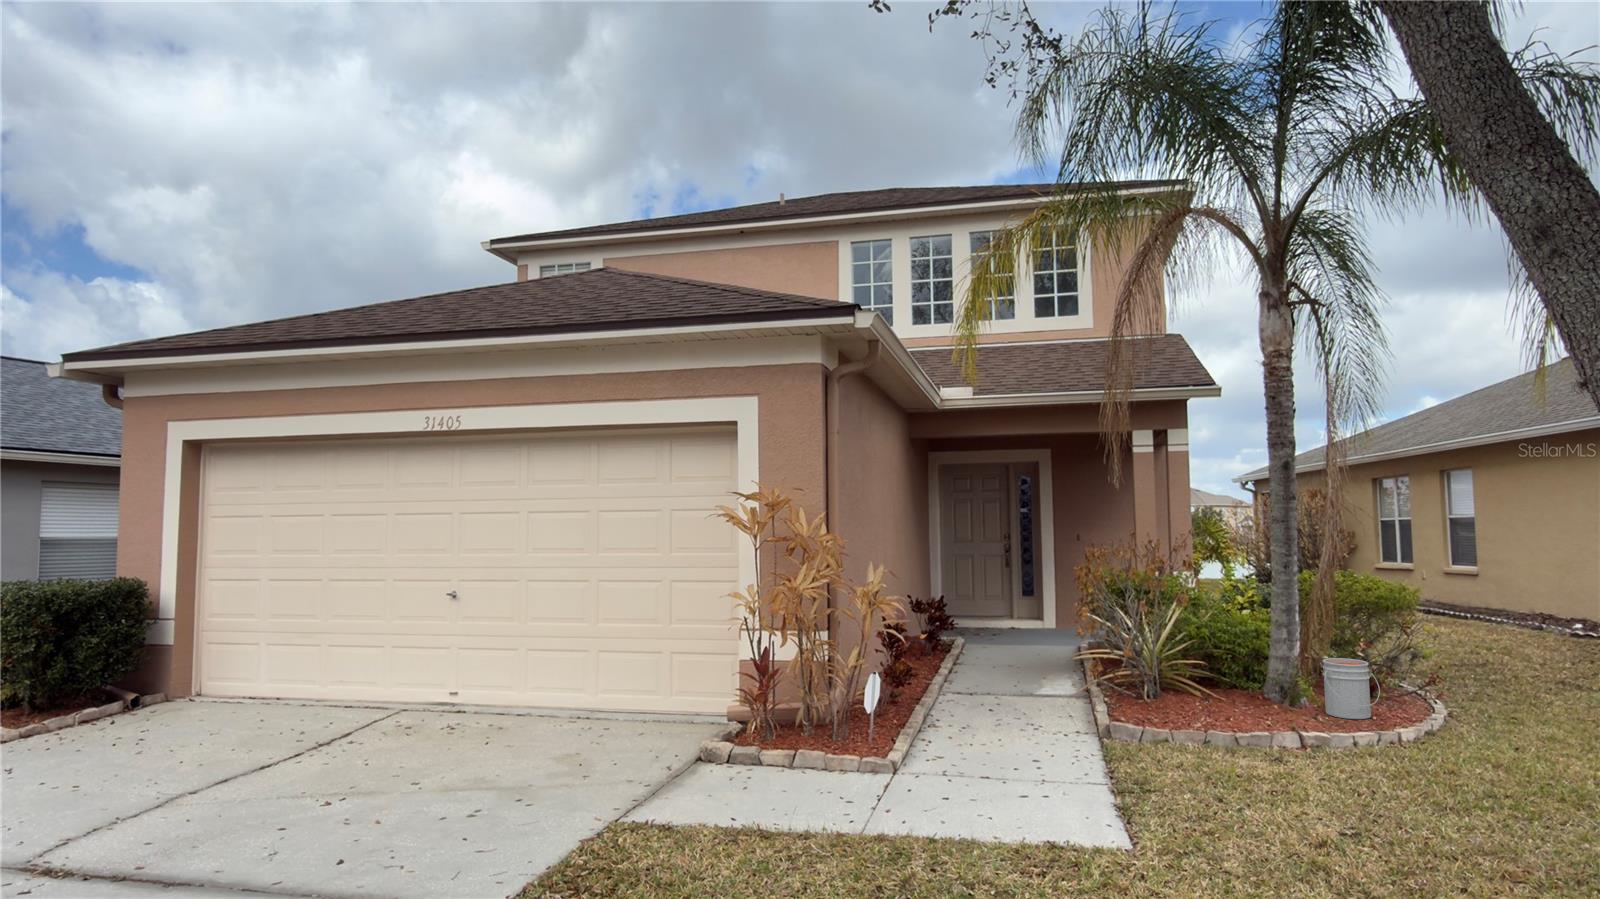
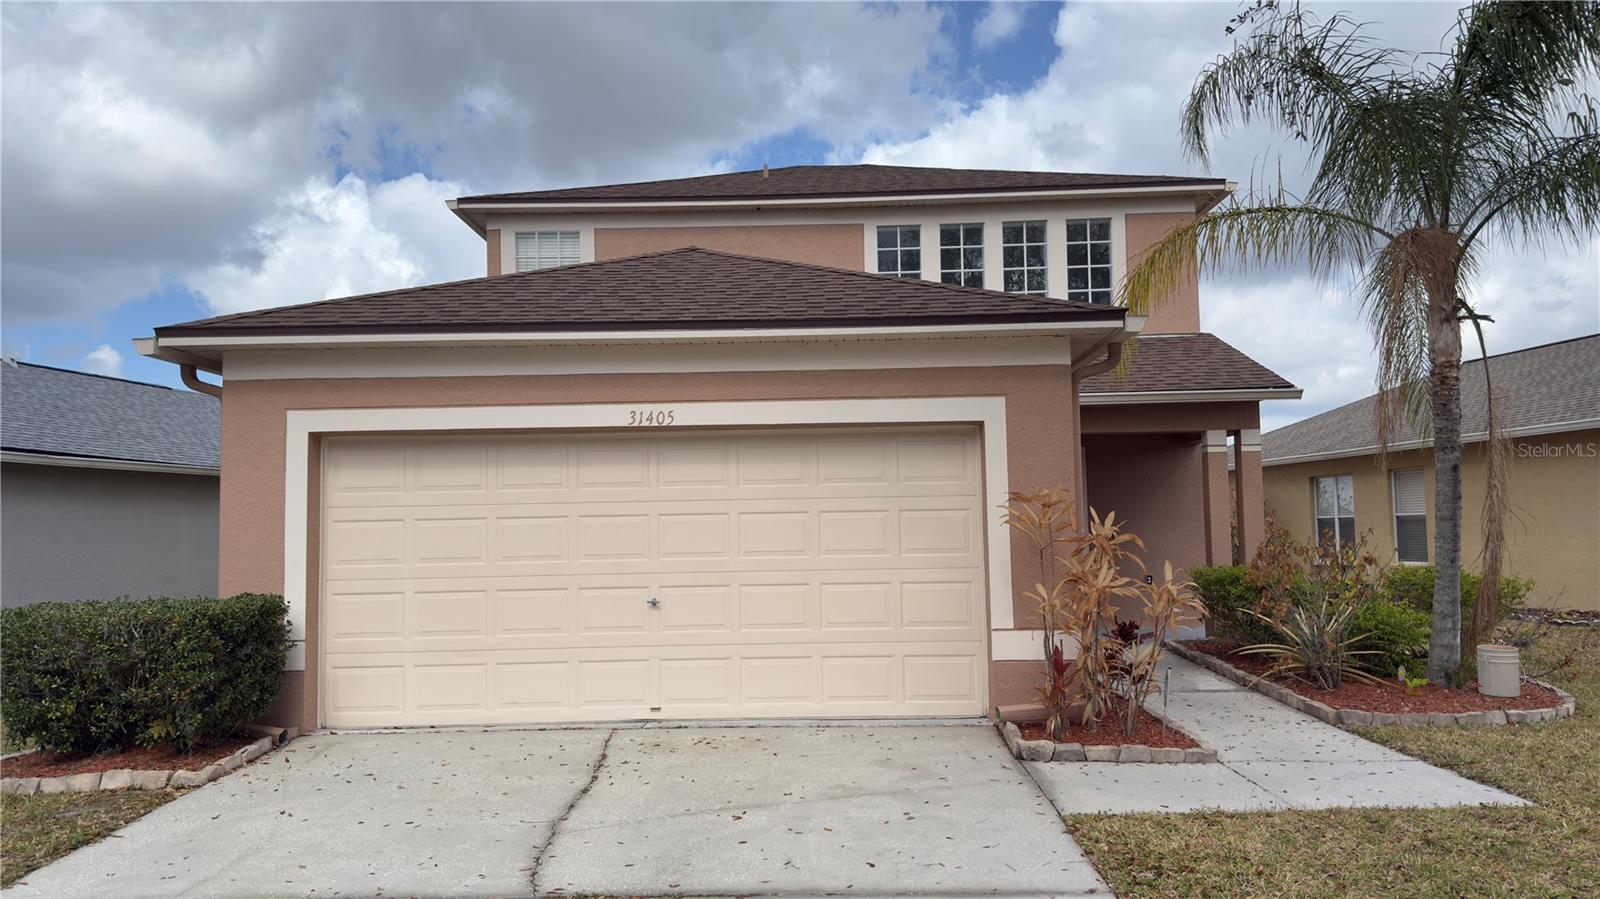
decorative plant: none [1227,678,1262,712] -> present [1398,665,1429,696]

